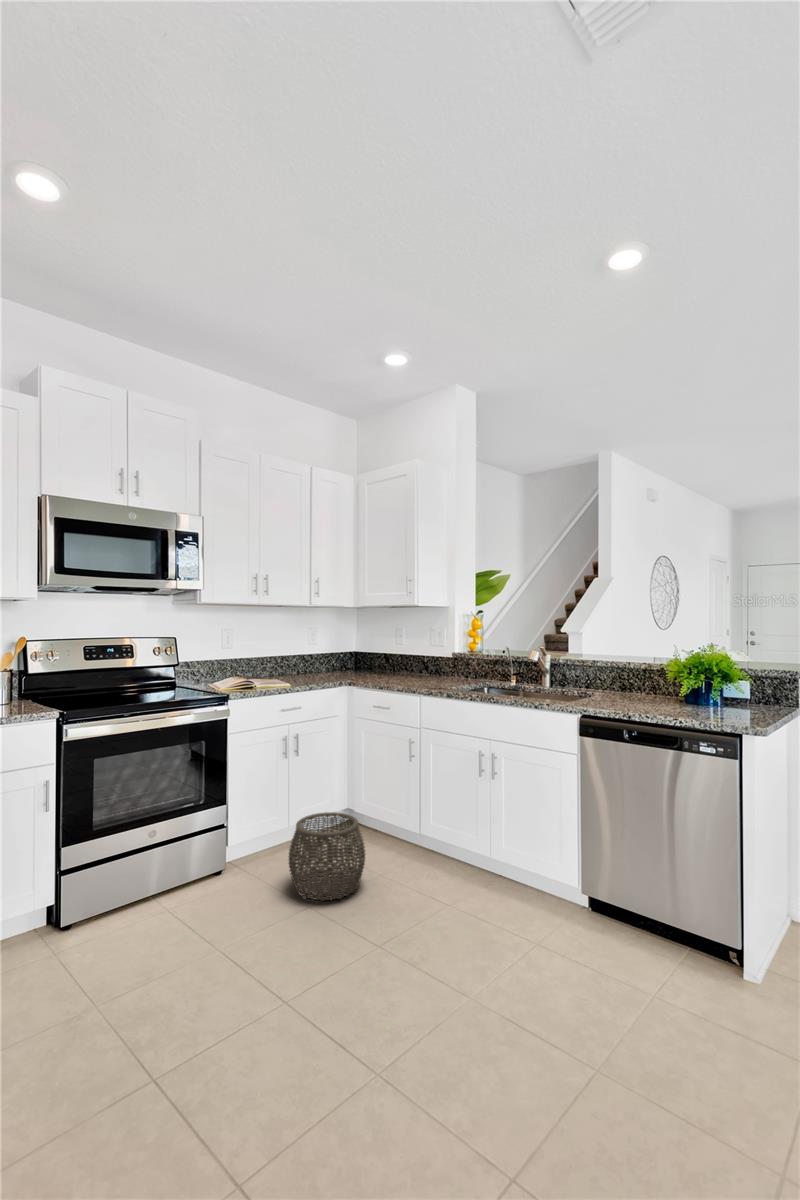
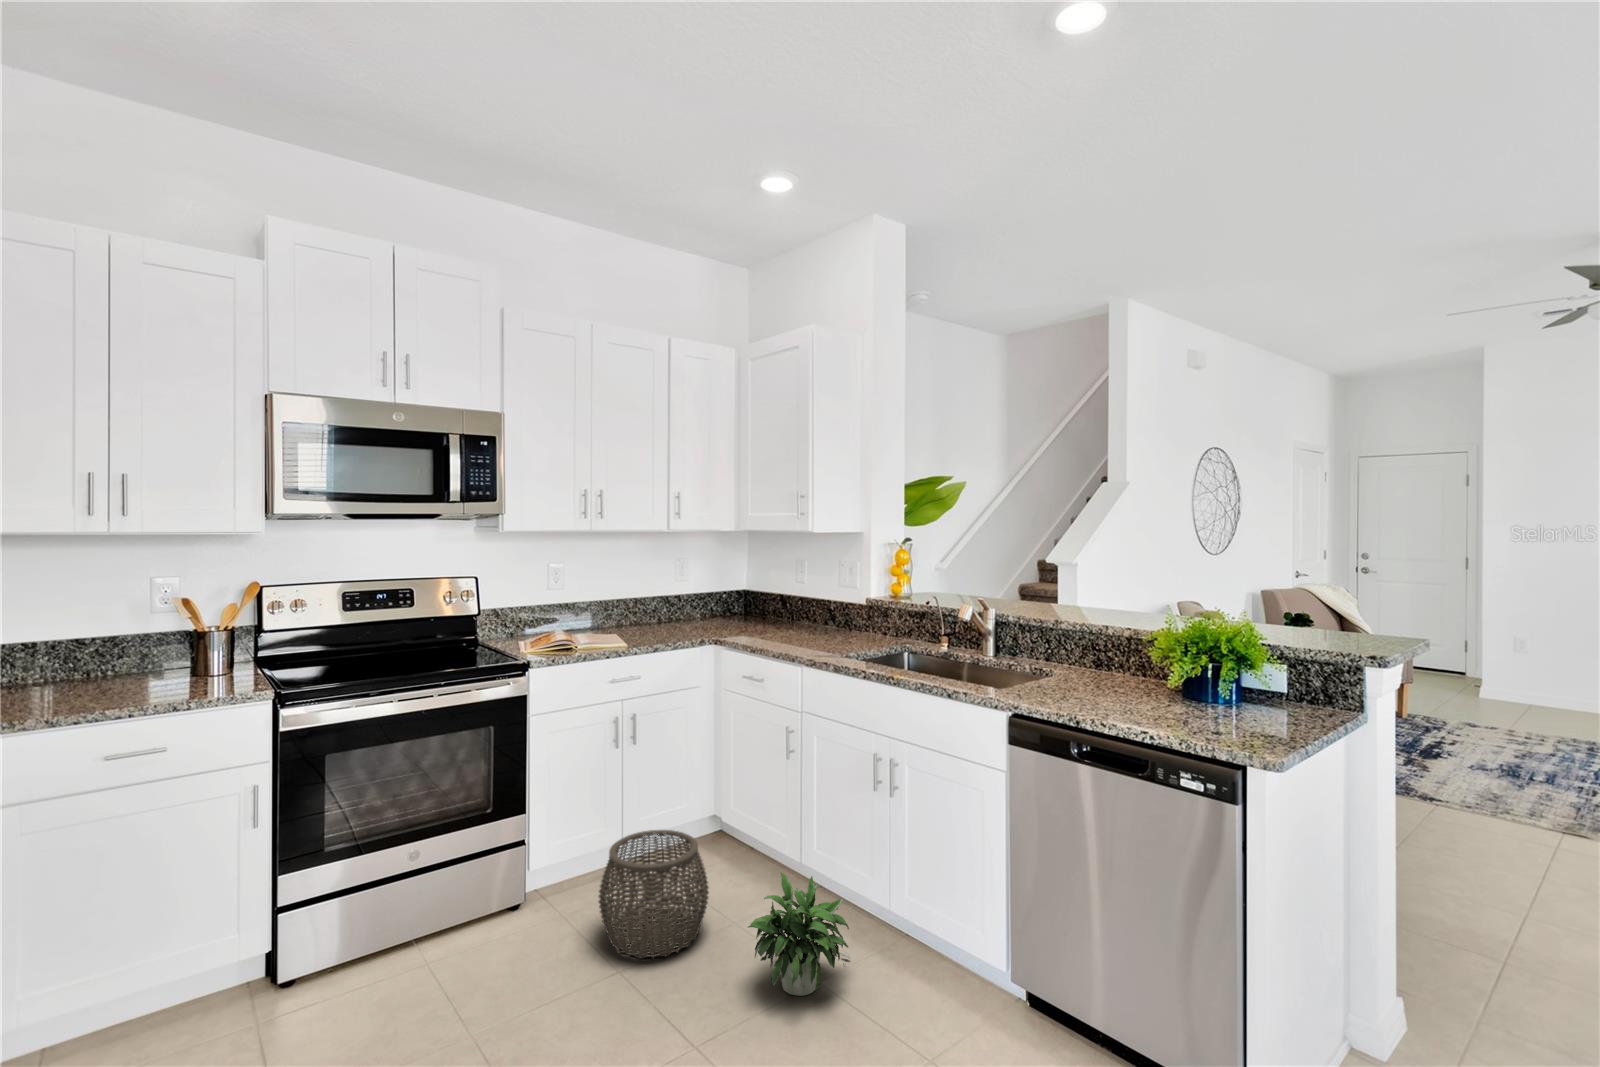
potted plant: none [403,834,472,917] -> present [748,872,850,996]

